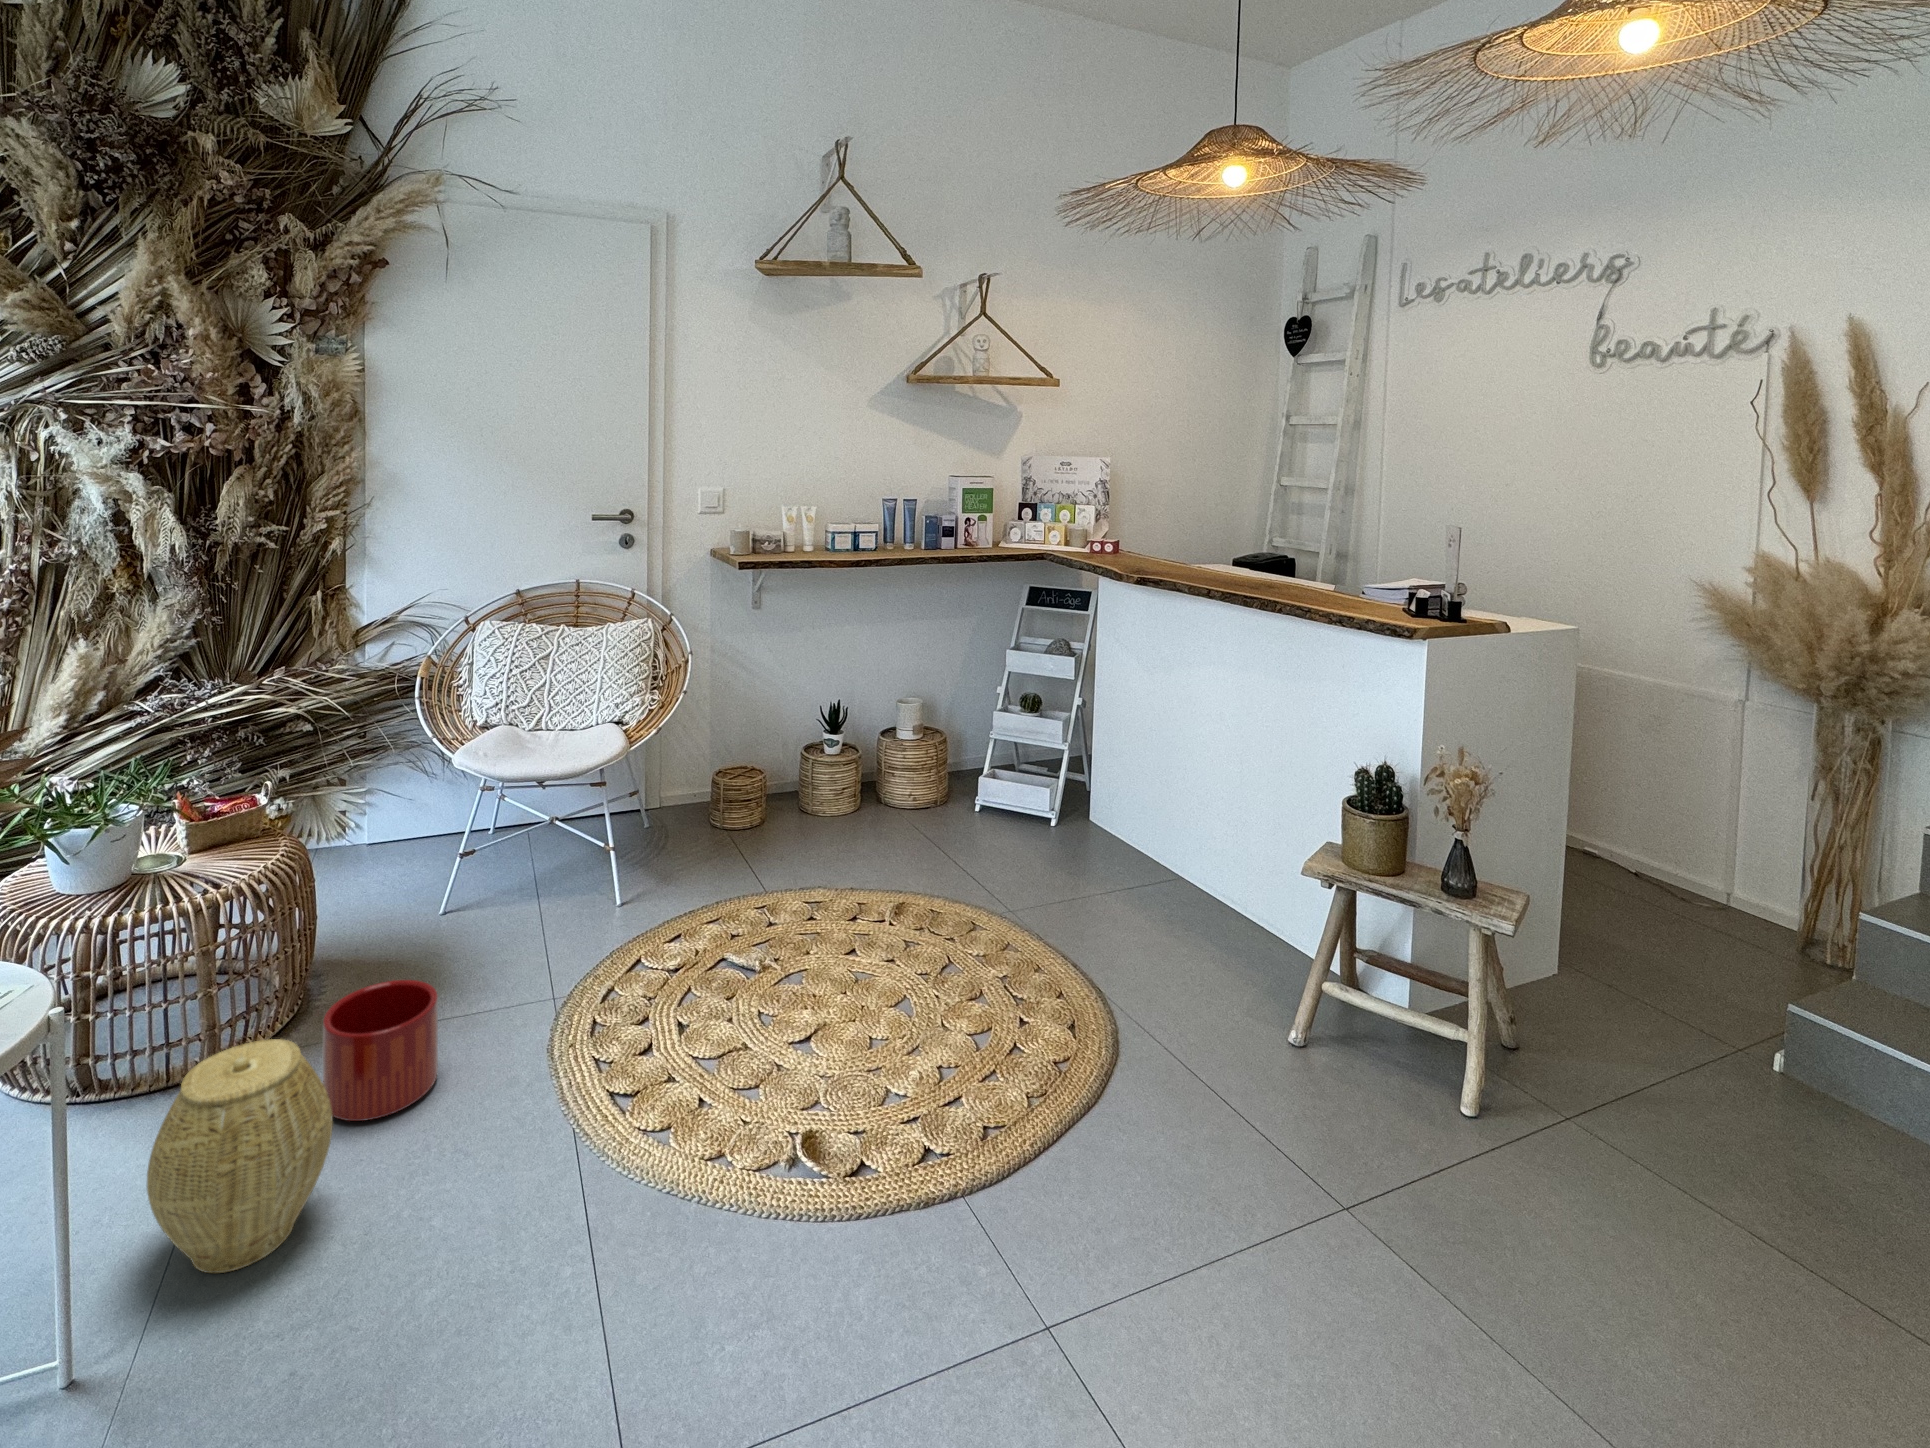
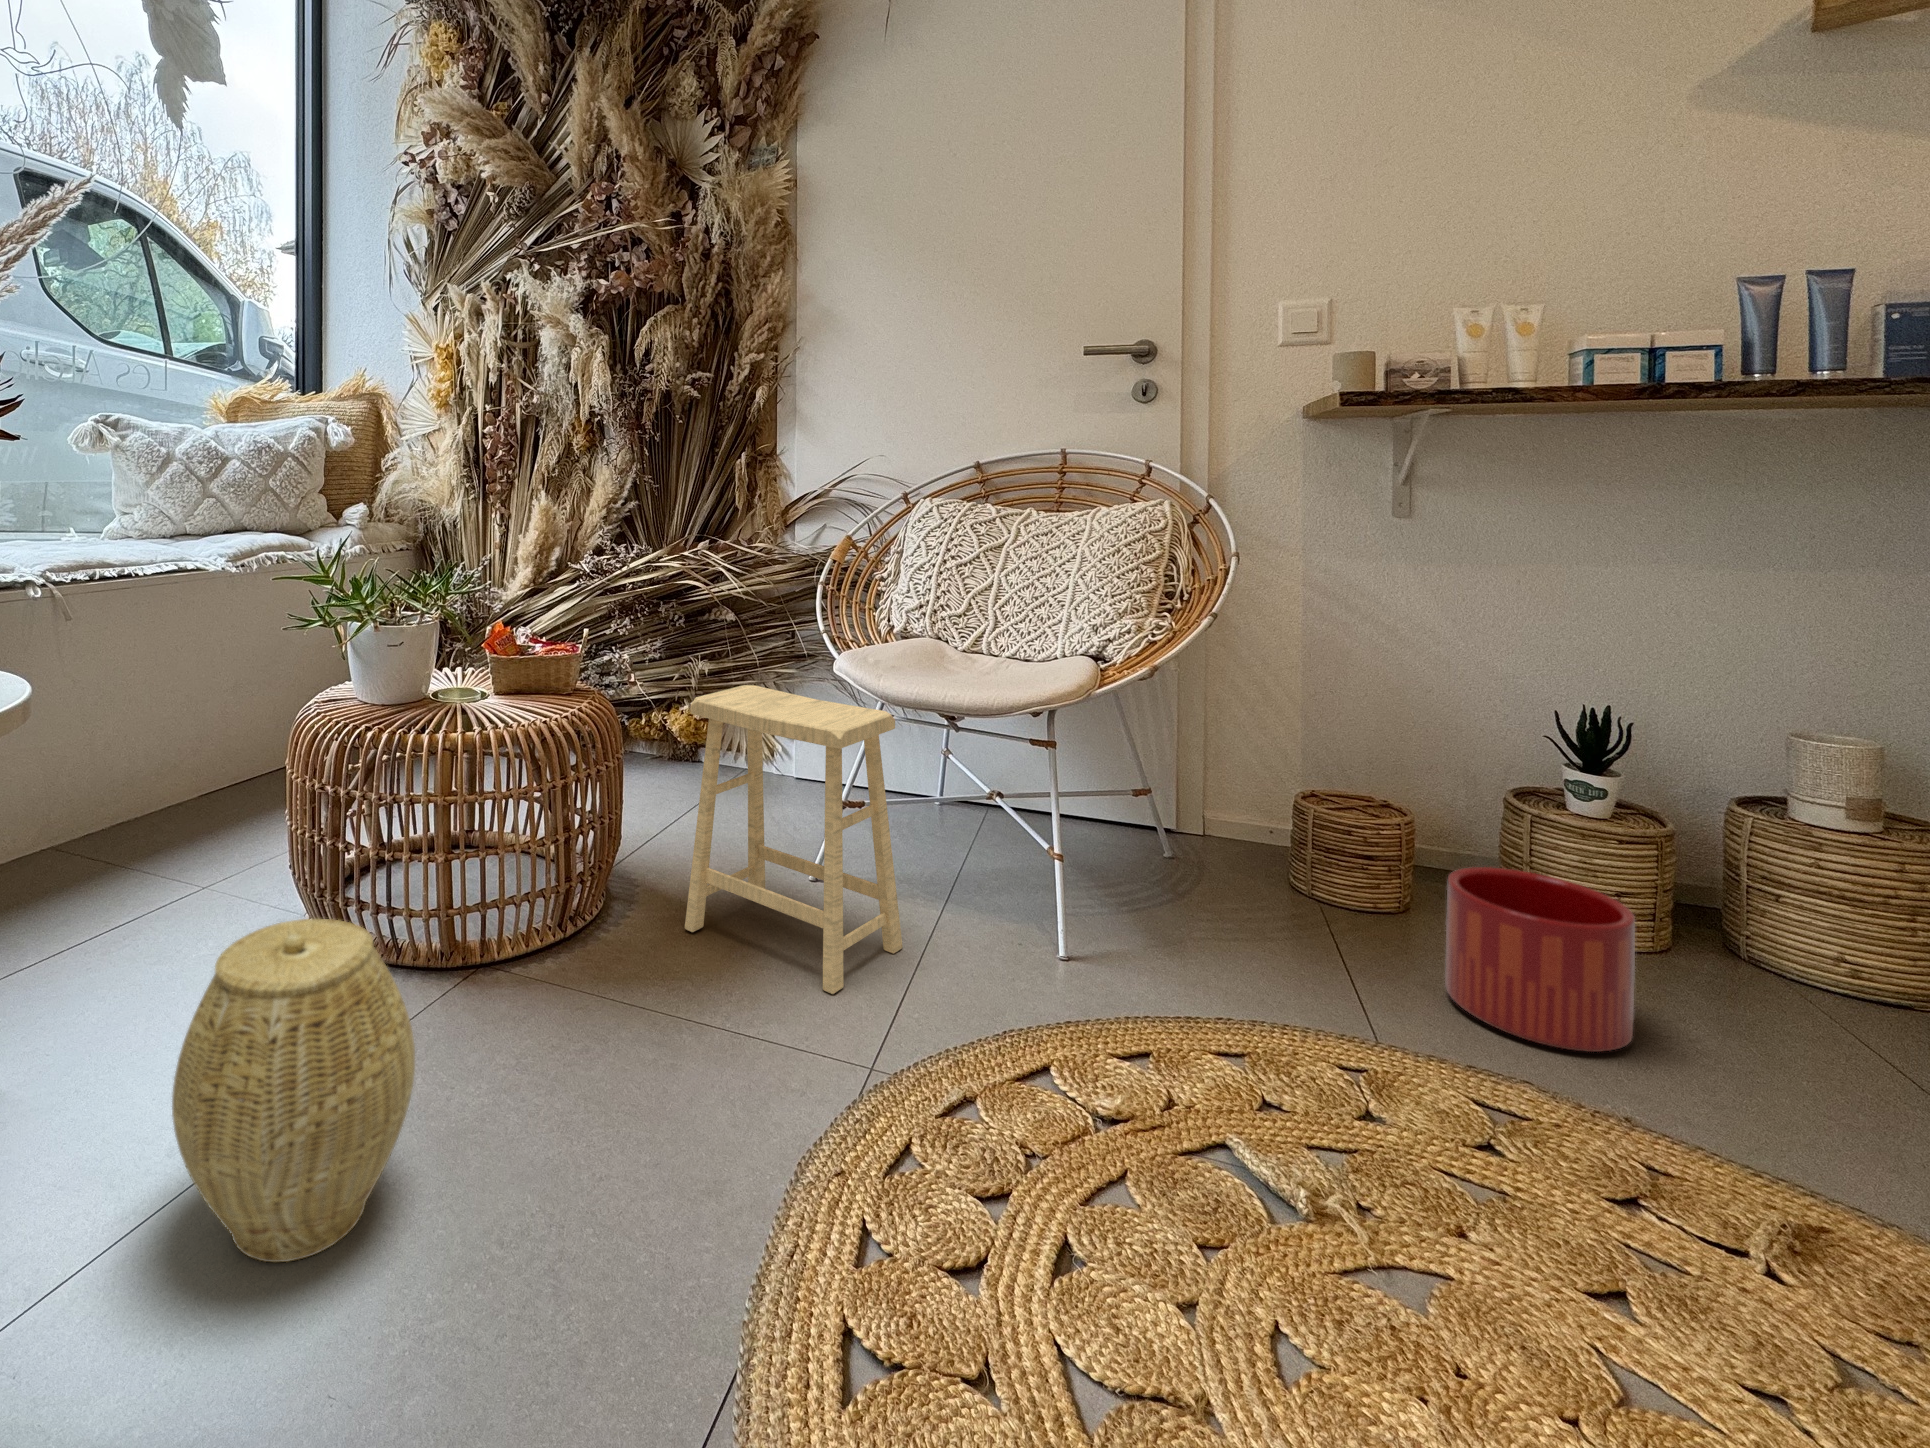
footstool: none [369,791,528,982] -> present [685,685,903,994]
planter: present [323,980,438,1121] -> present [1445,867,1635,1052]

